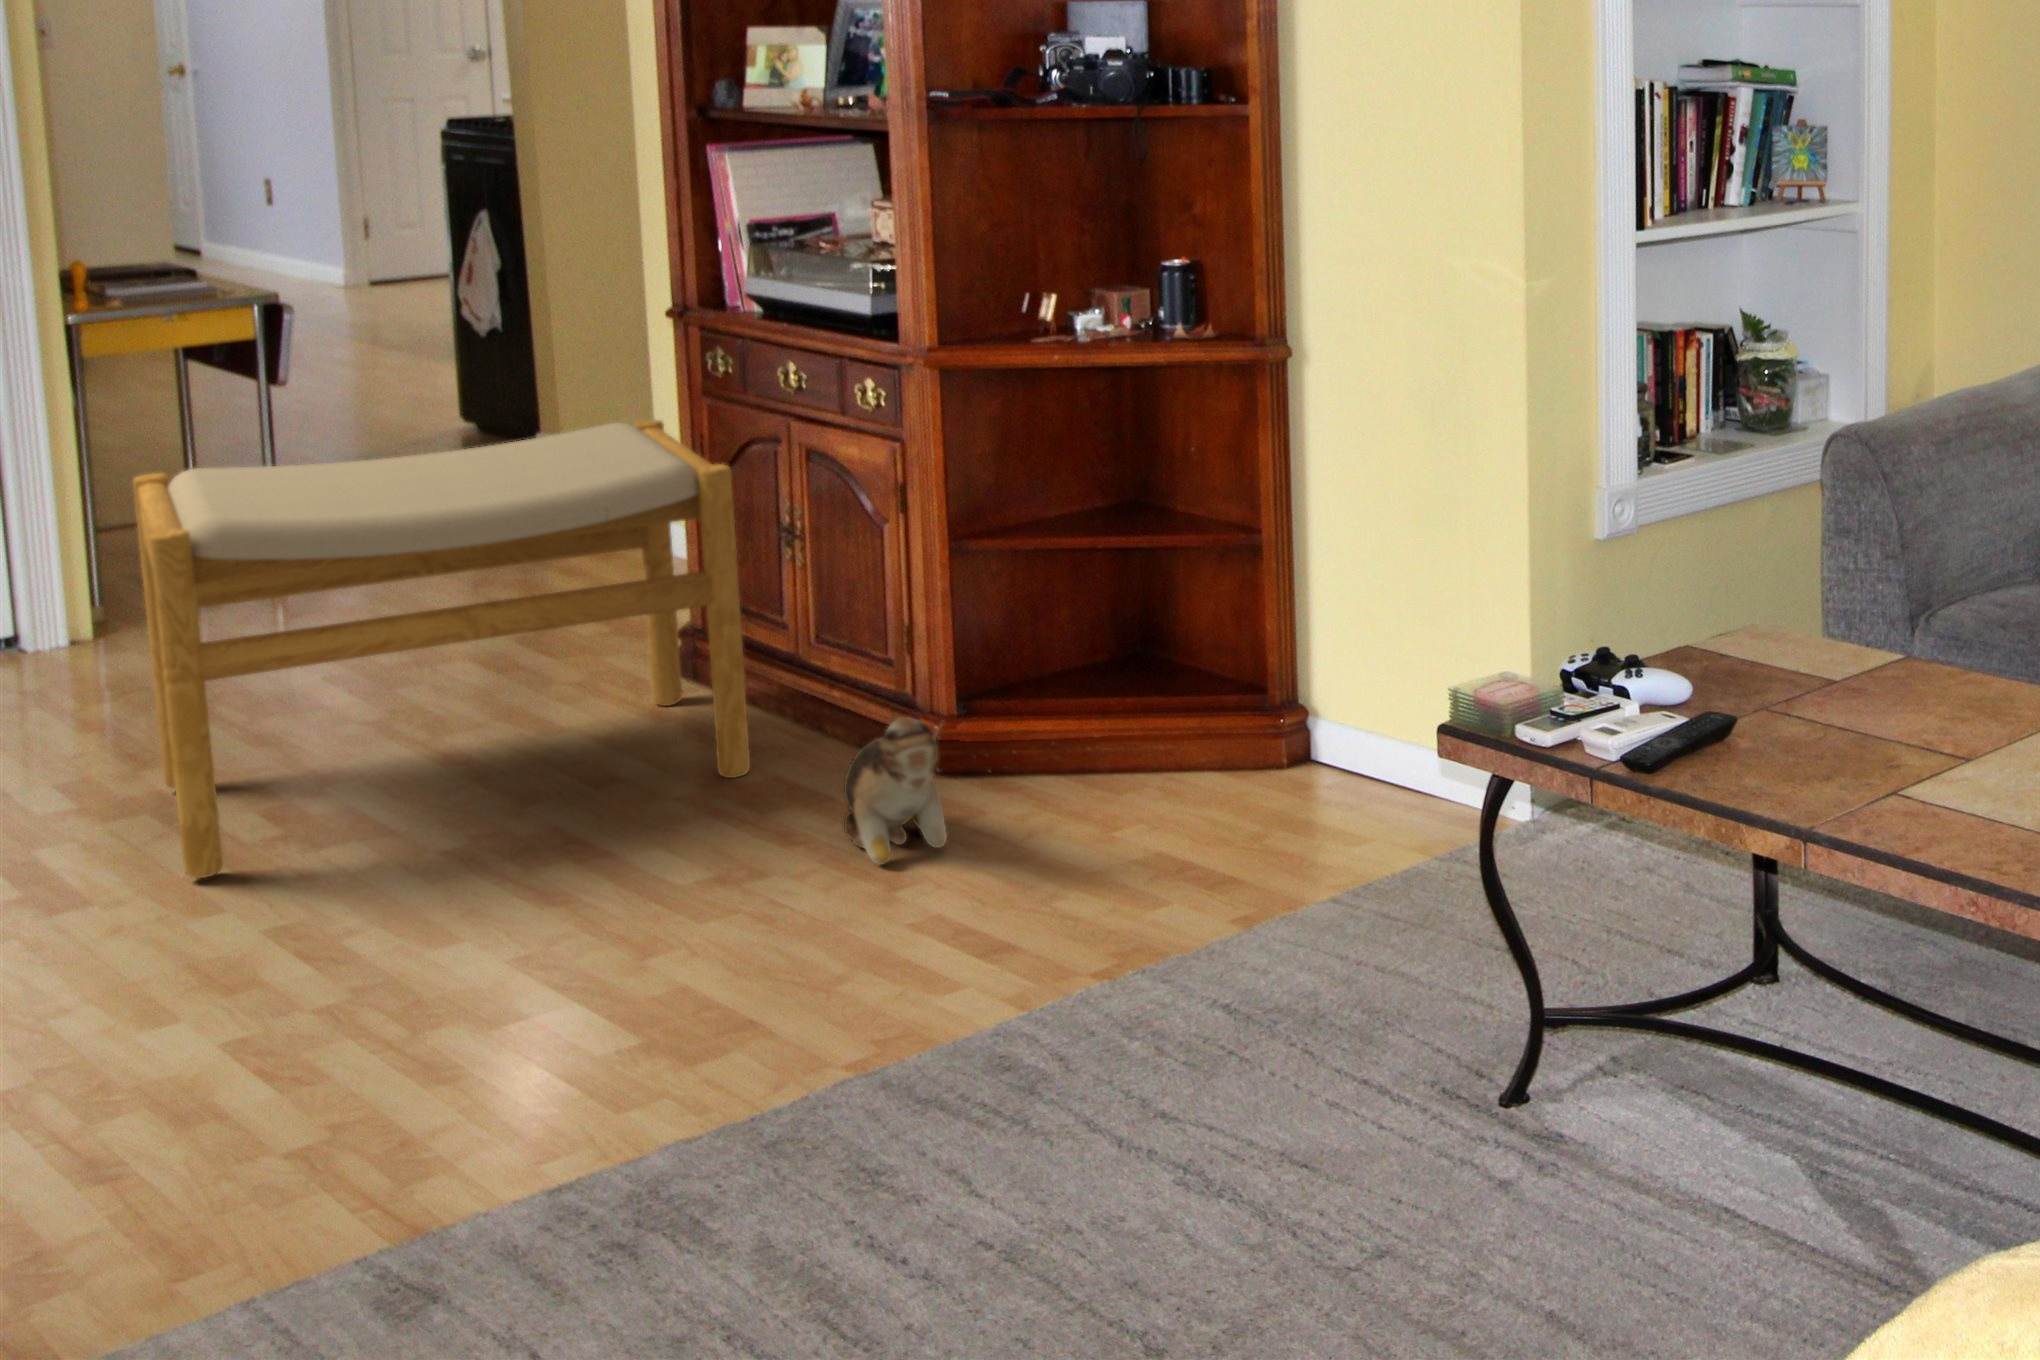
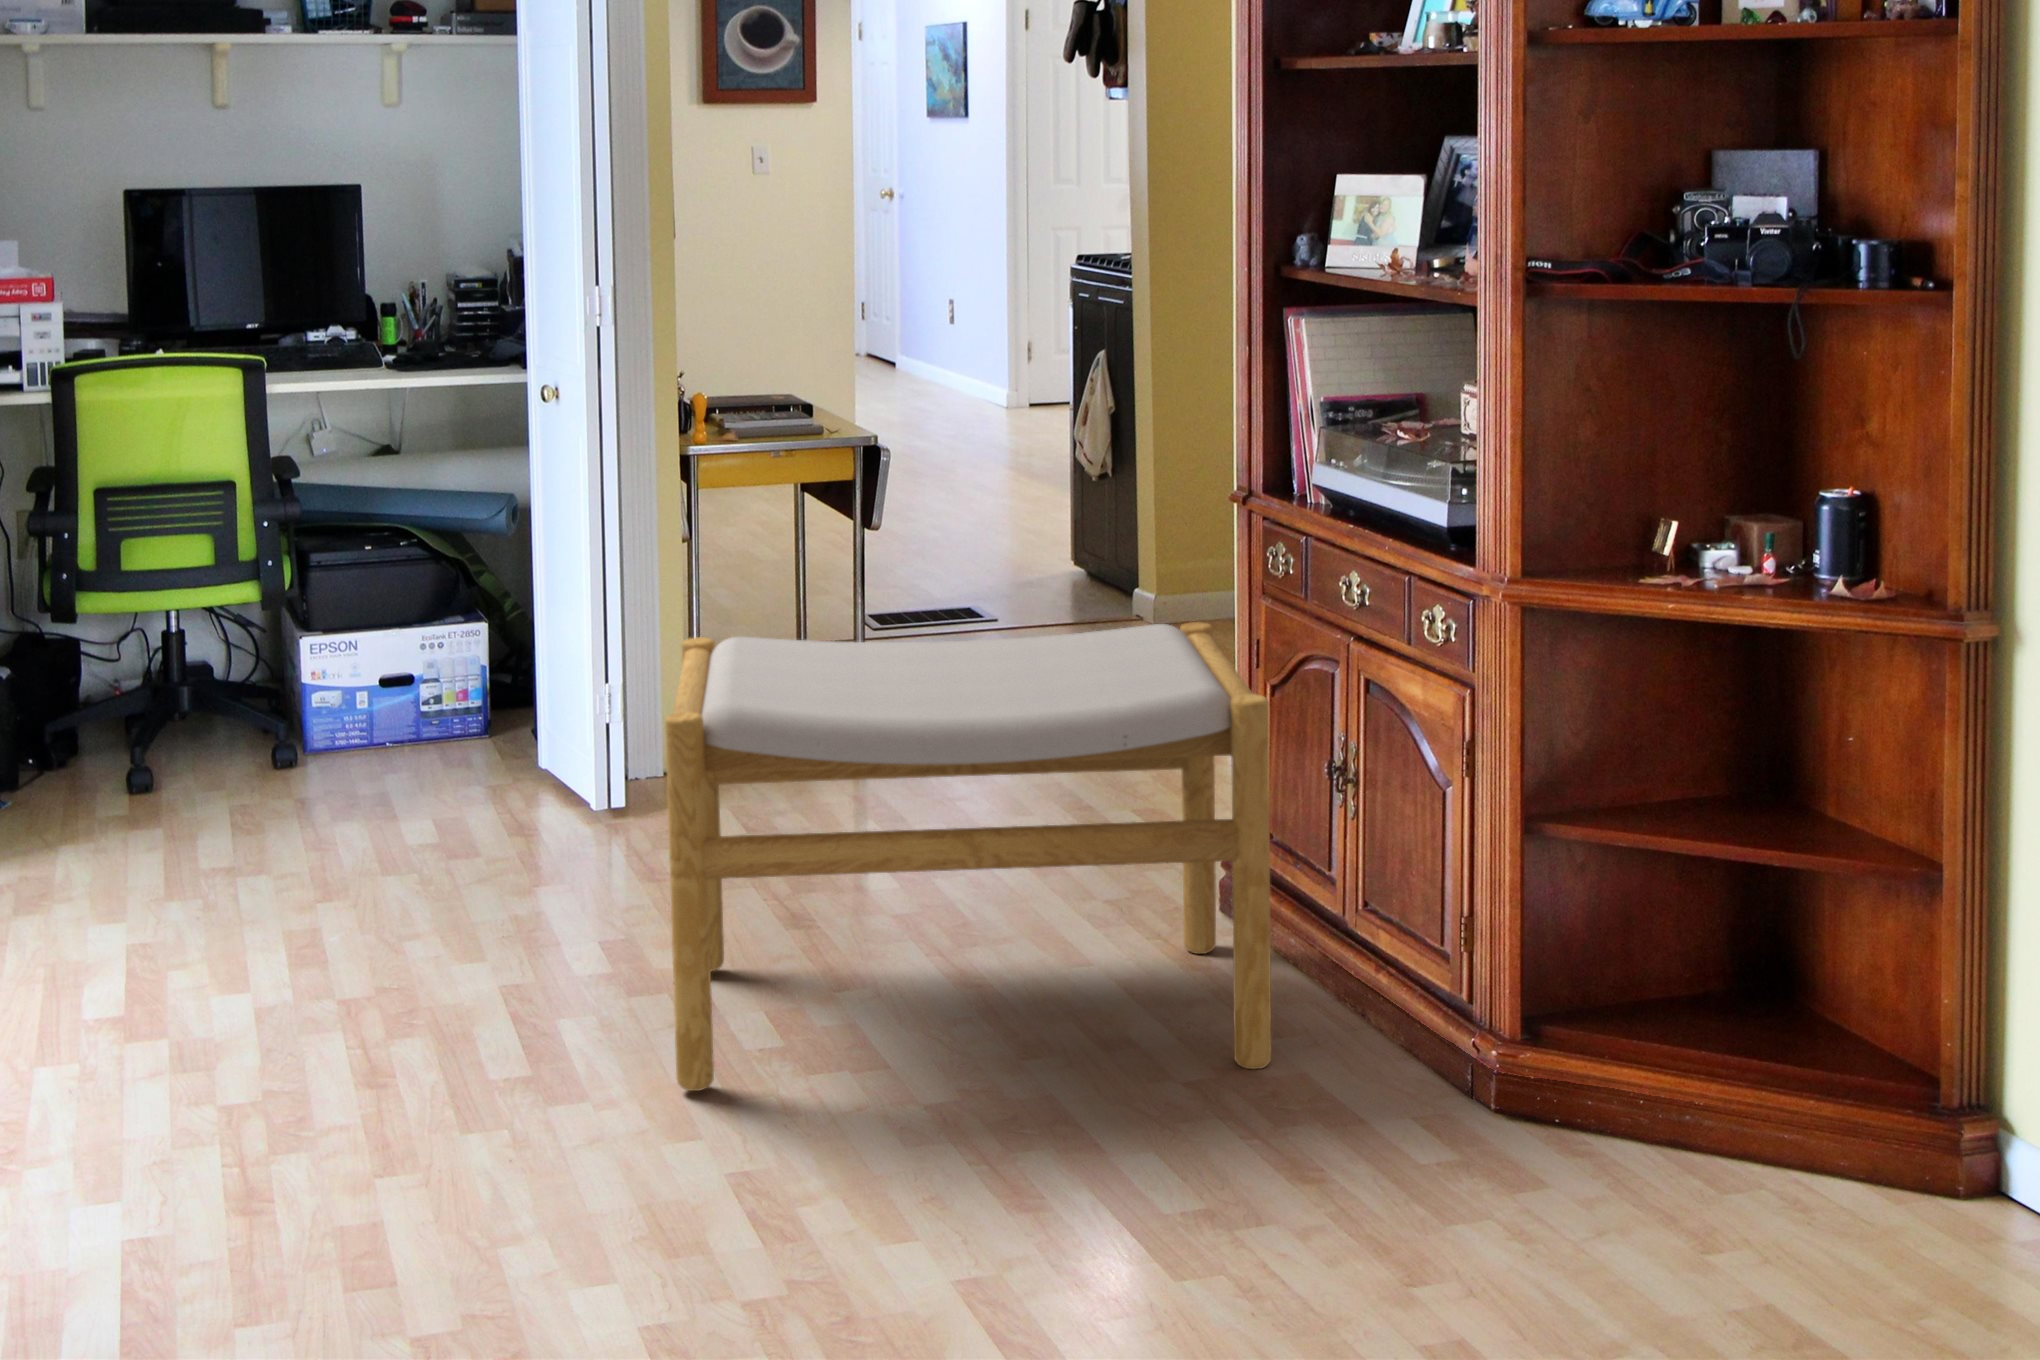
plush toy: present [844,717,947,865] -> none [1361,1057,1486,1240]

